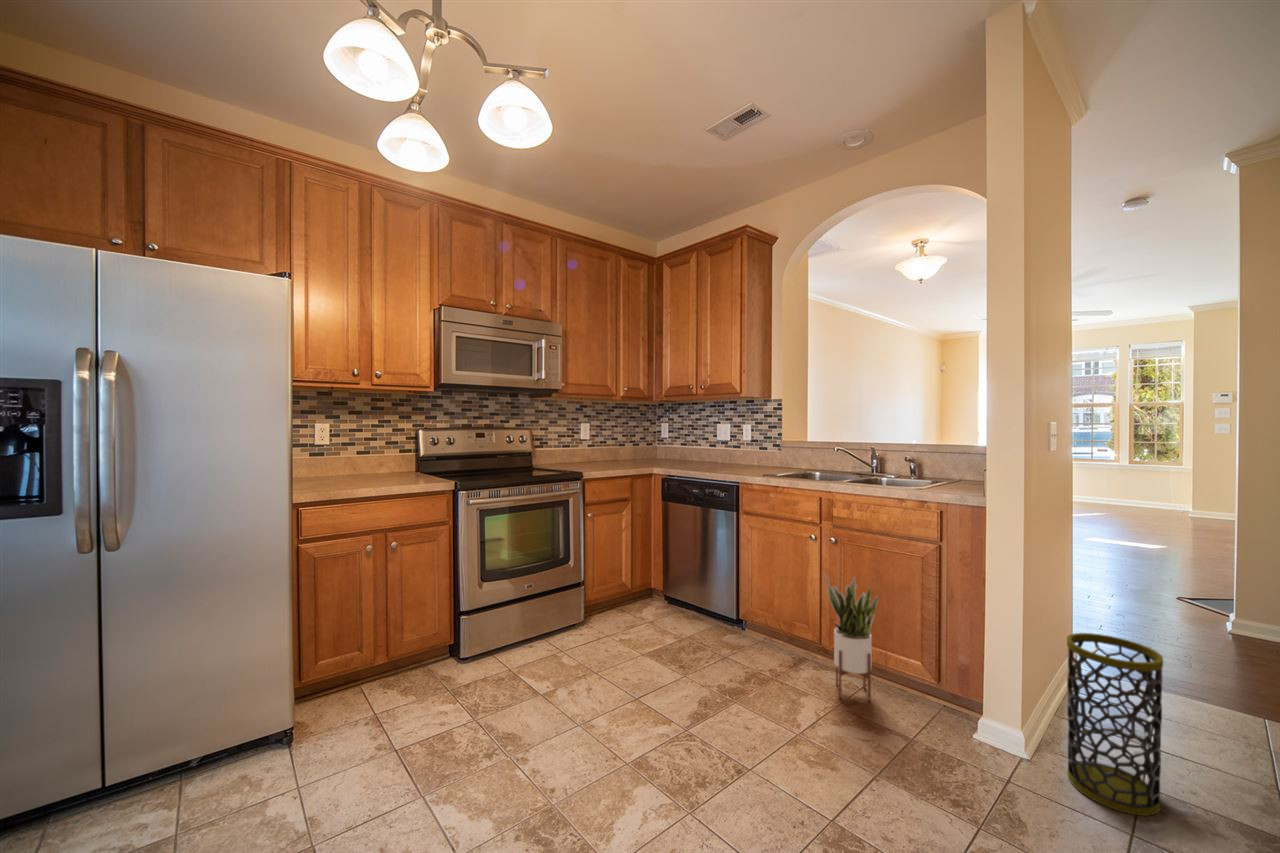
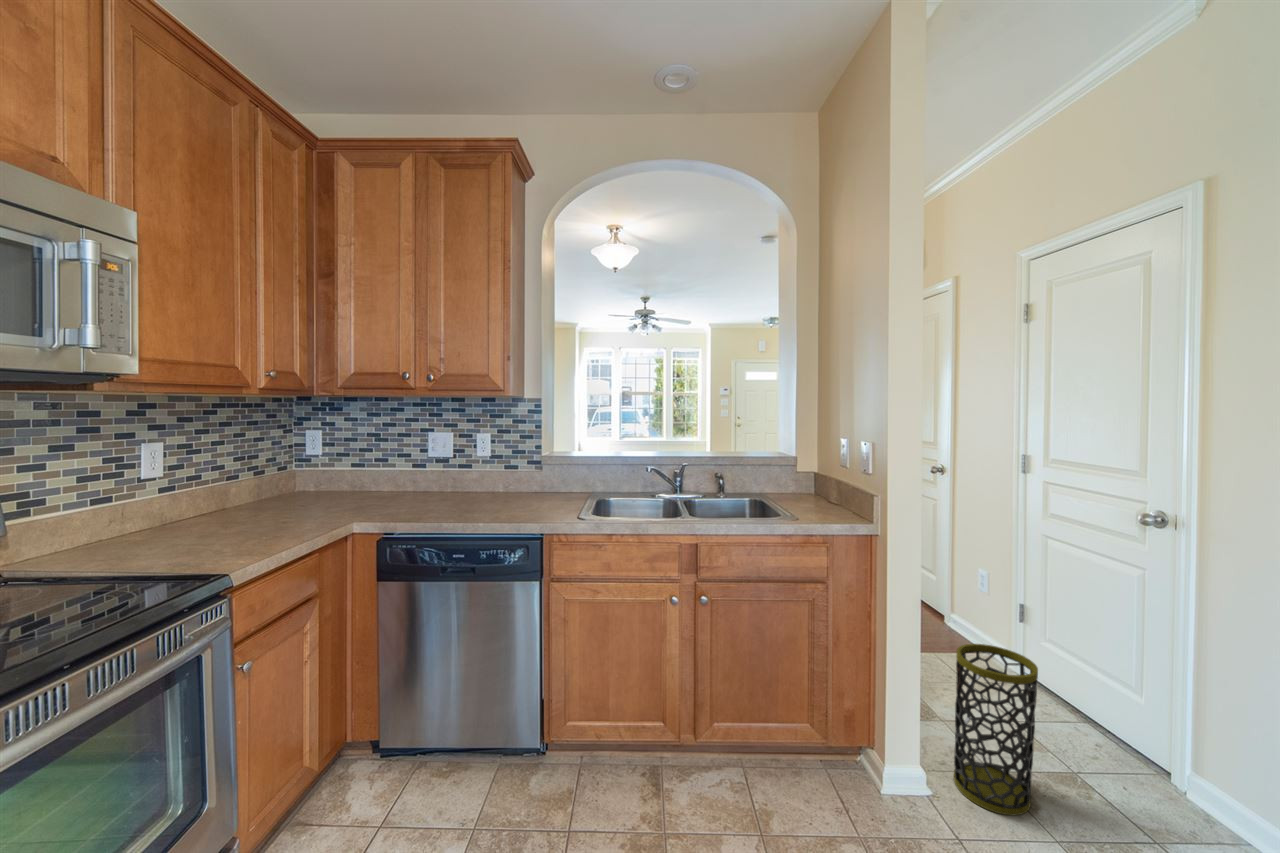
potted plant: present [824,574,878,702] -> none [714,646,775,813]

